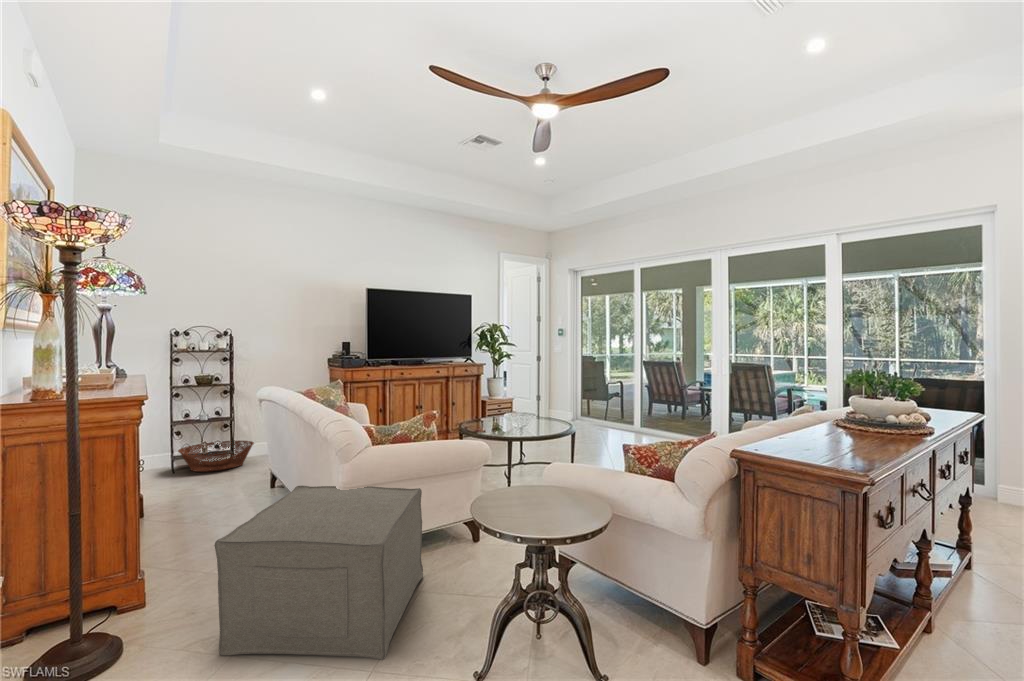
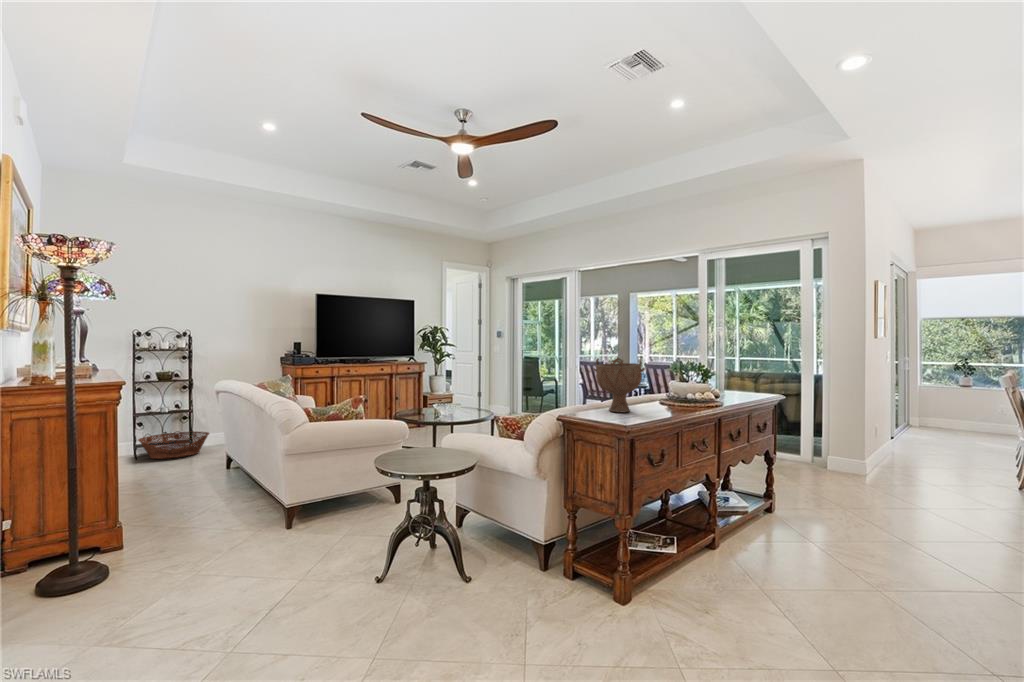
decorative bowl: none [766,364,851,445] -> present [593,357,645,413]
ottoman: present [214,486,423,659] -> none [182,456,350,573]

